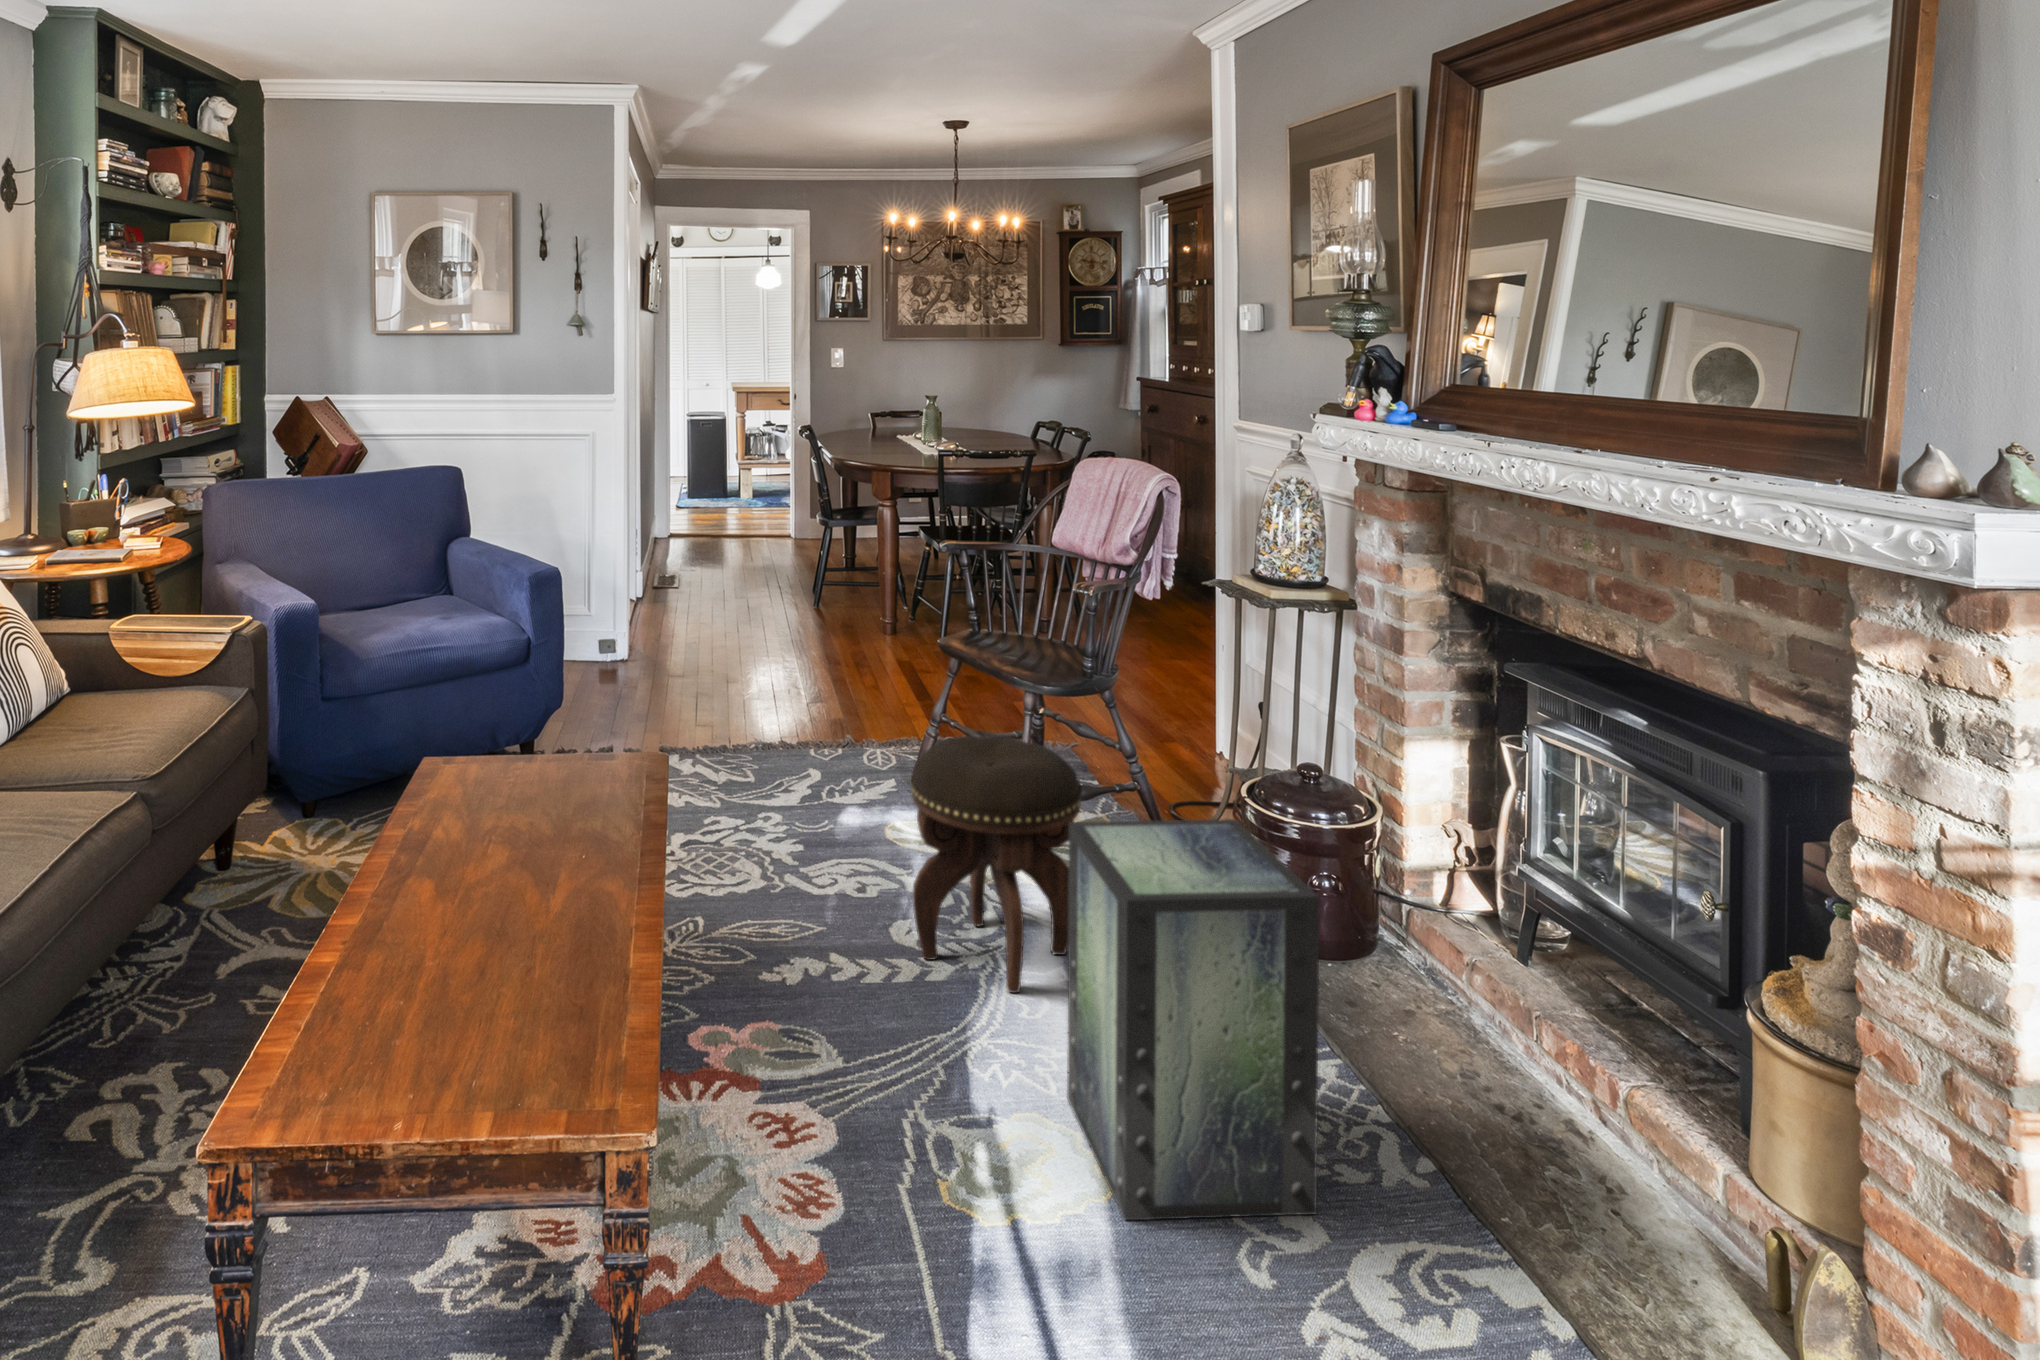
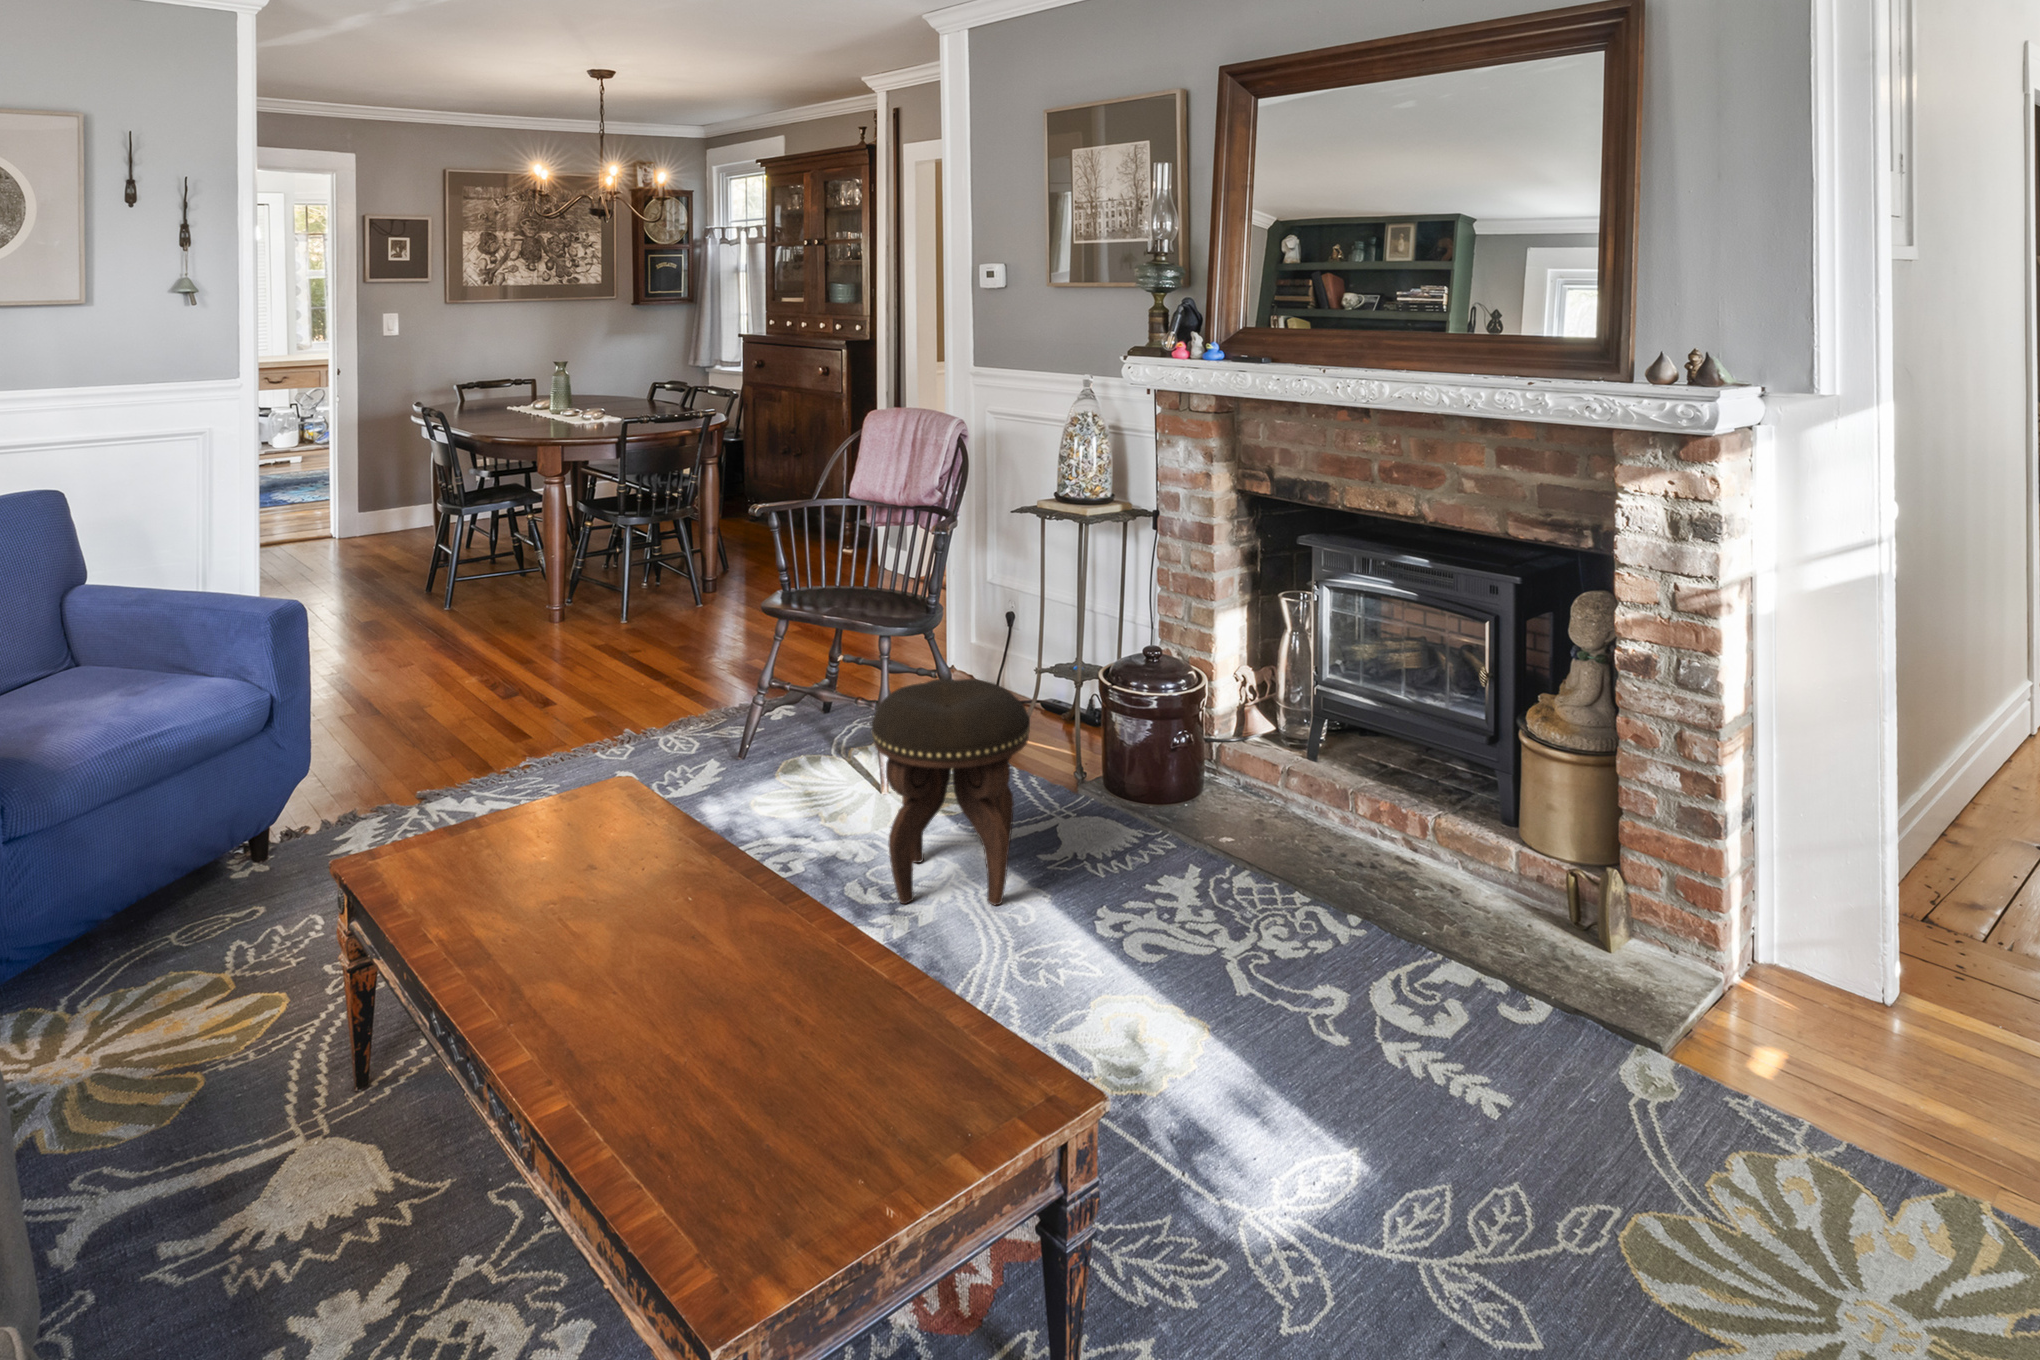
storage box: present [1067,819,1319,1220] -> none [1110,695,1329,1033]

